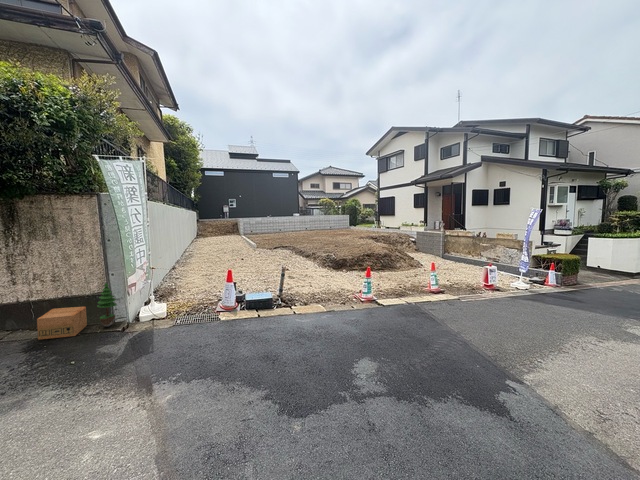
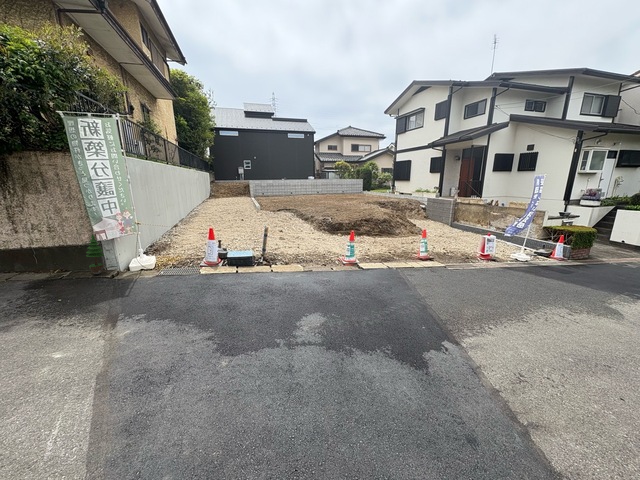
cardboard box: present [37,307,87,340] -> none [33,256,80,282]

